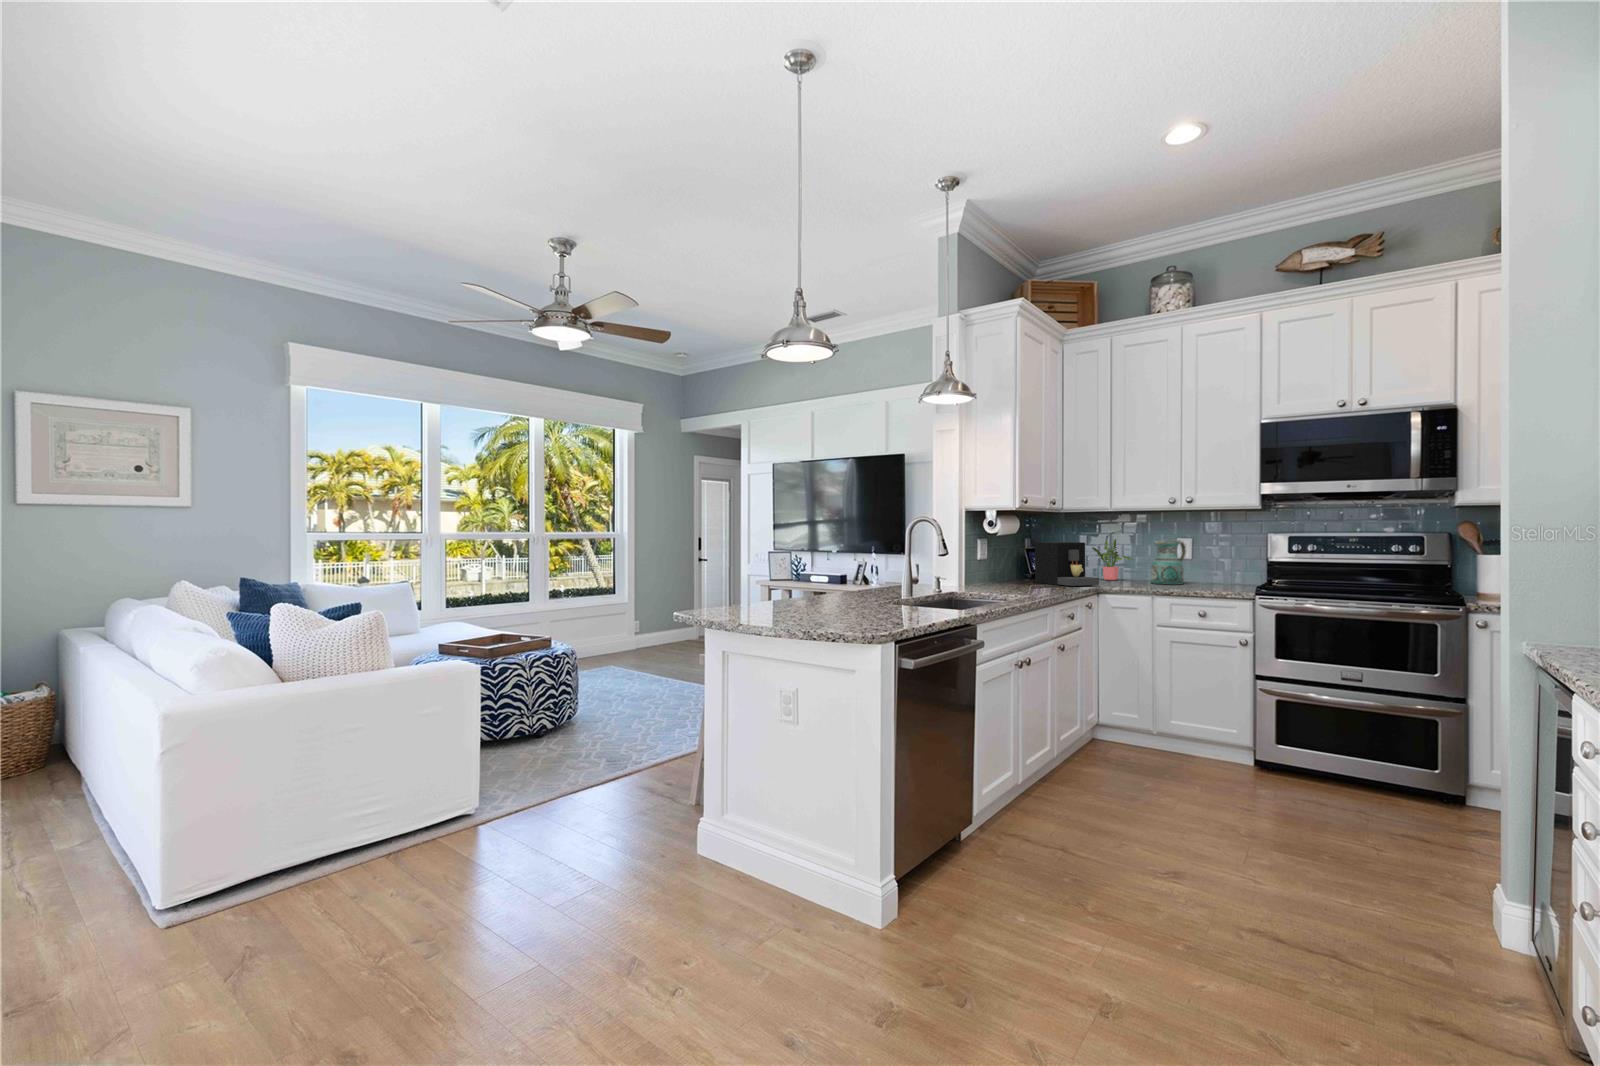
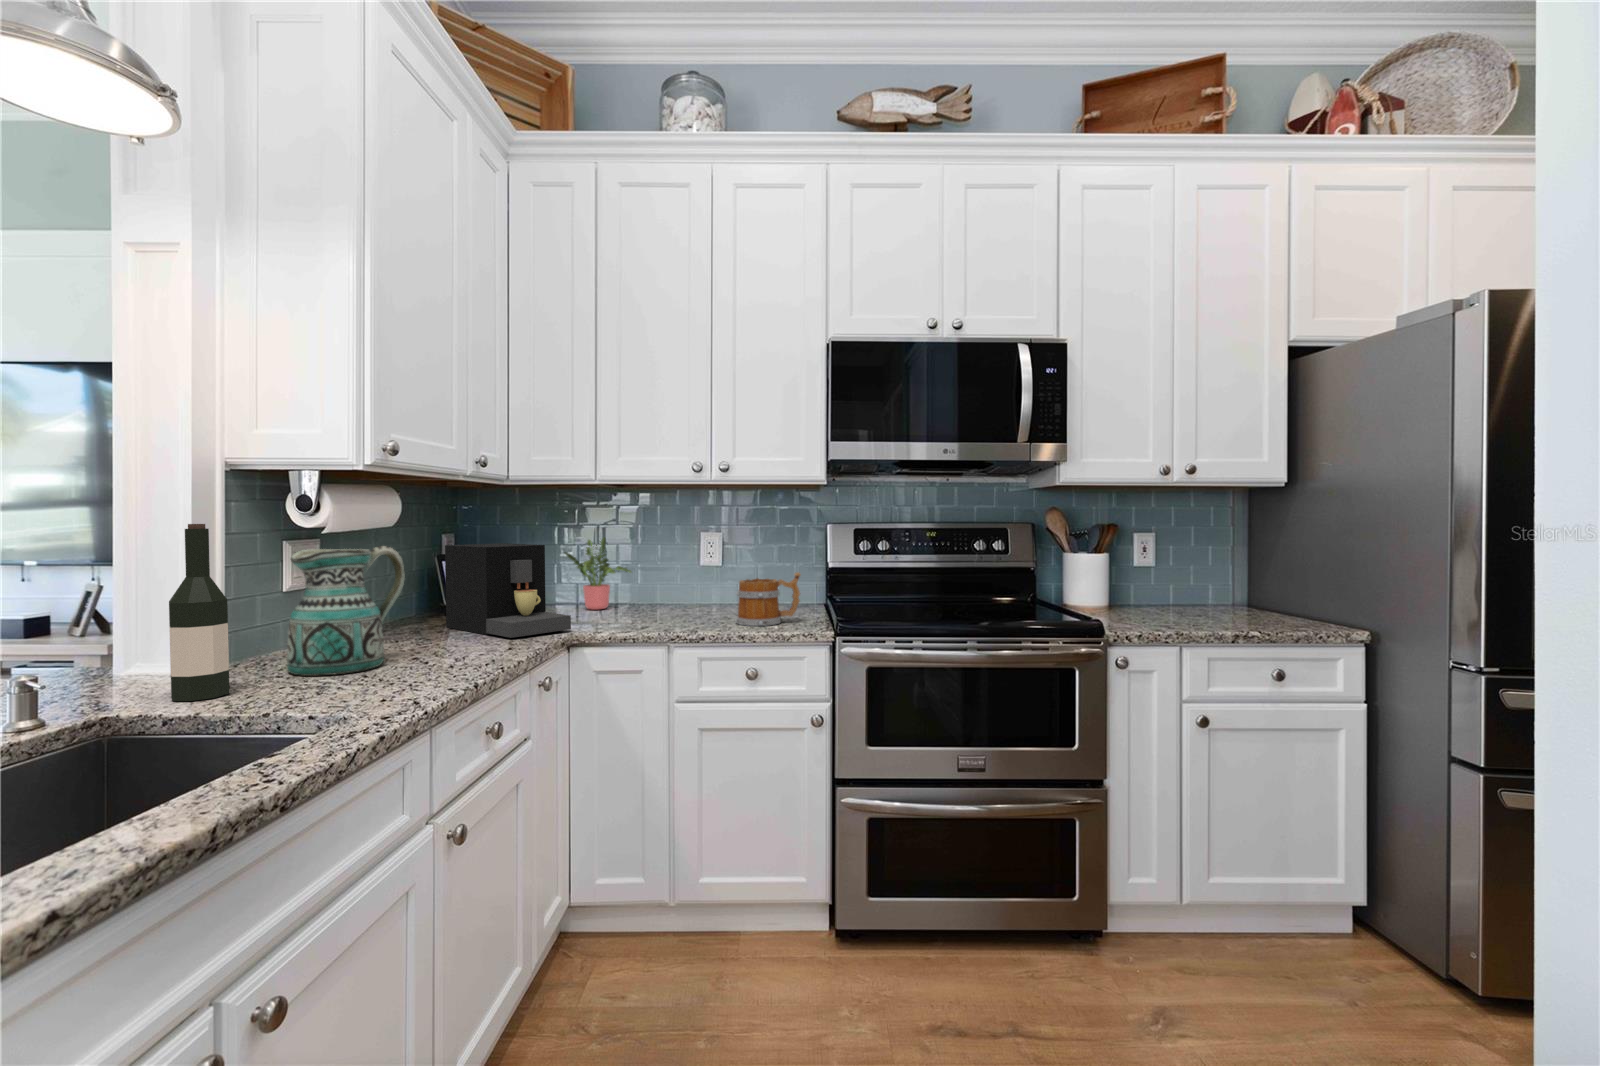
wine bottle: none [963,532,980,592] -> present [169,524,230,701]
ceramic pitcher: present [1151,540,1186,585] -> present [287,546,405,676]
mug: none [1194,561,1238,590] -> present [735,573,801,626]

